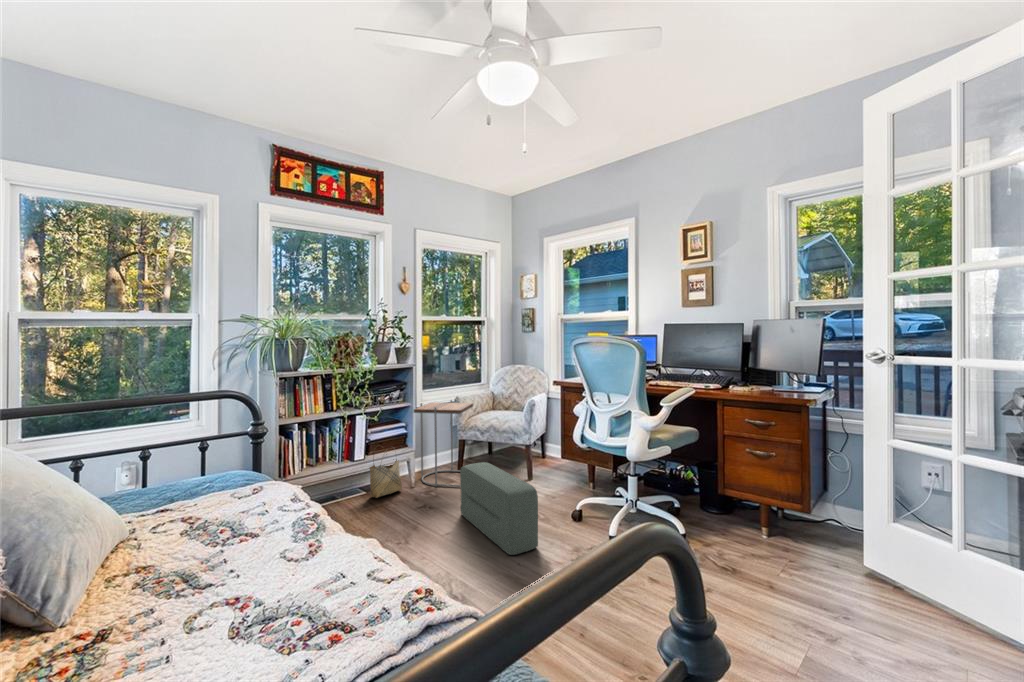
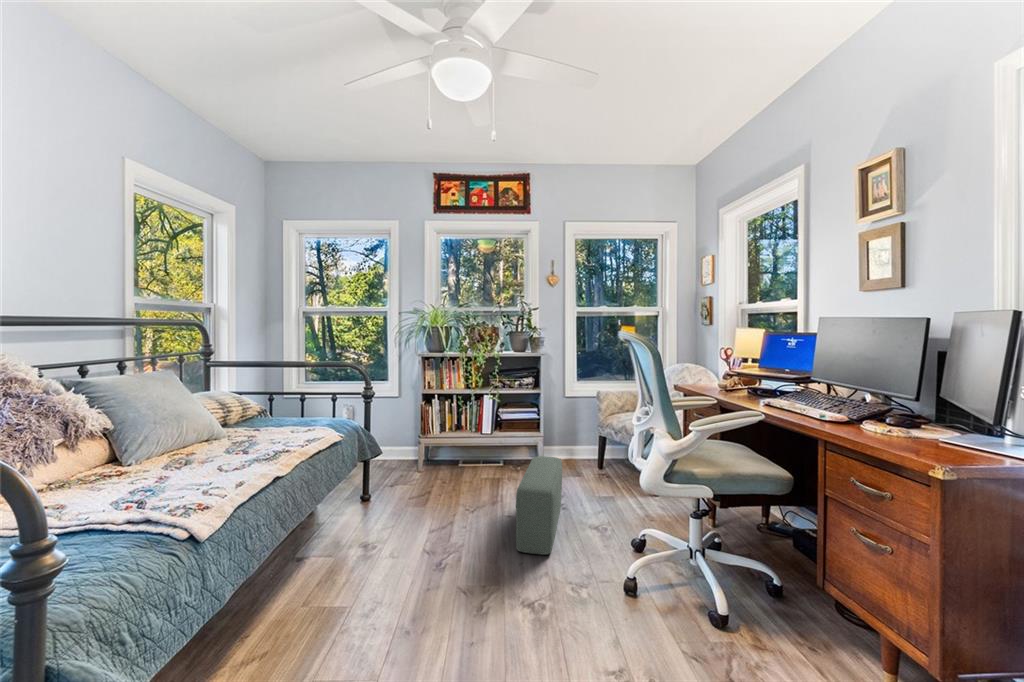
side table: present [414,400,473,487] -> none [537,392,603,481]
woven basket: present [370,446,402,498] -> none [490,424,521,469]

